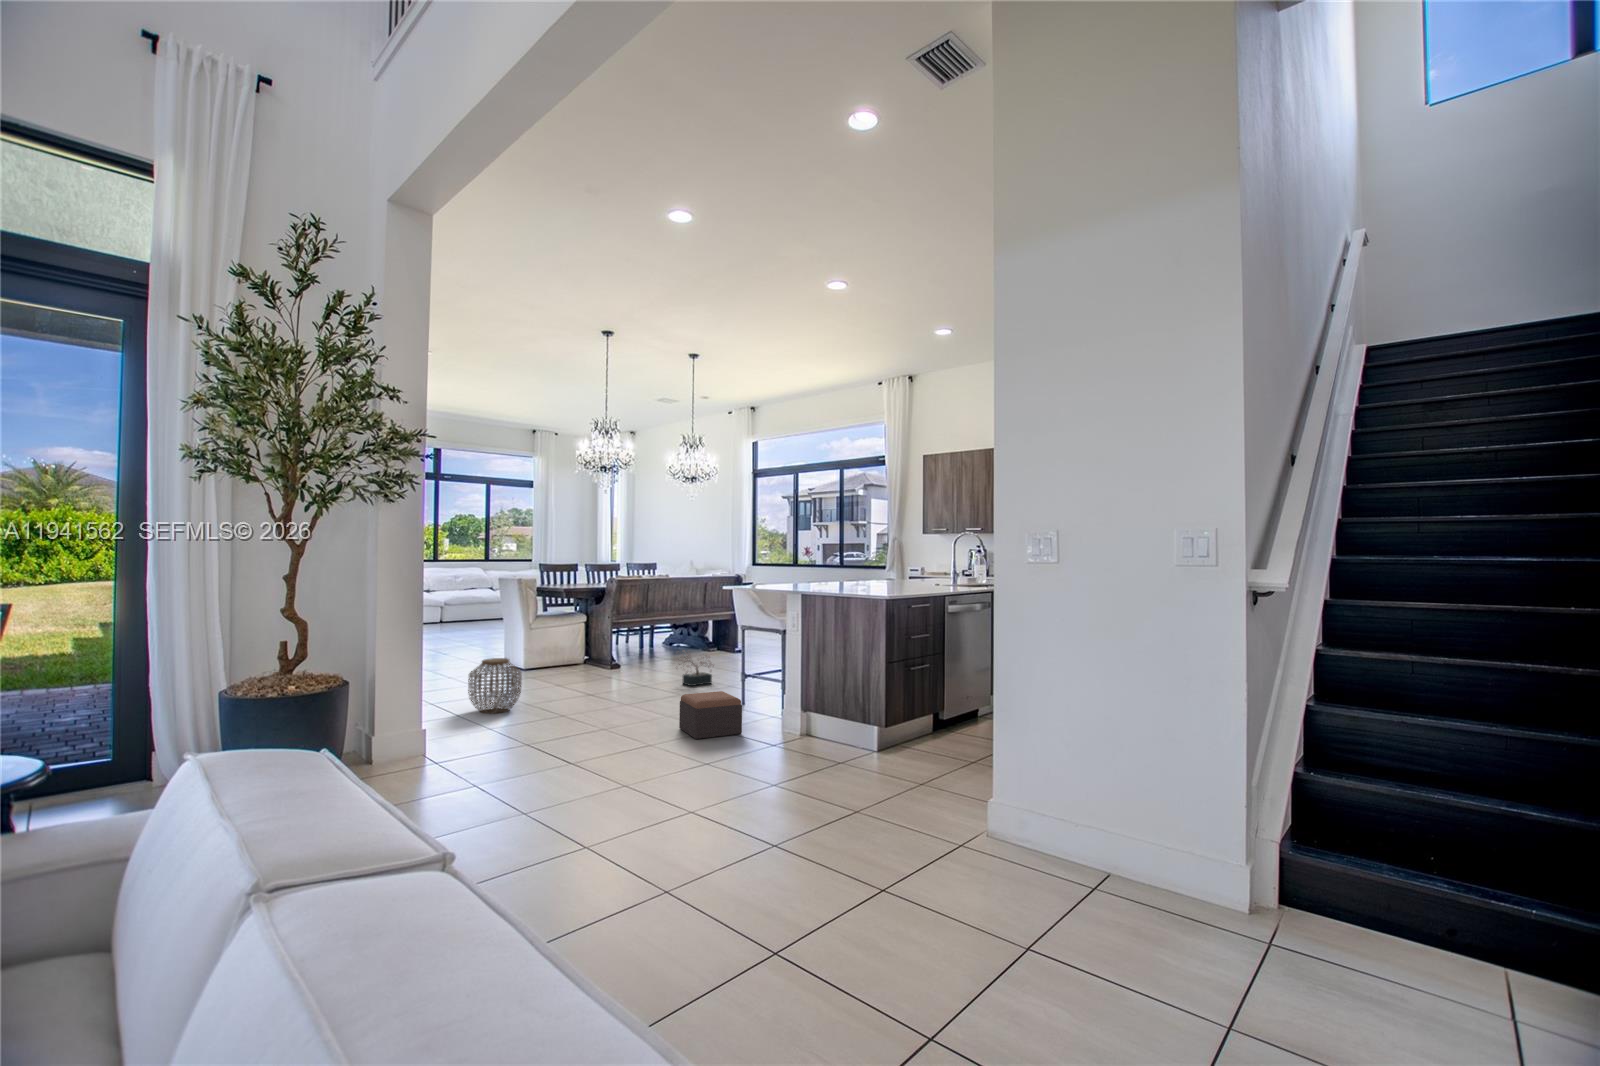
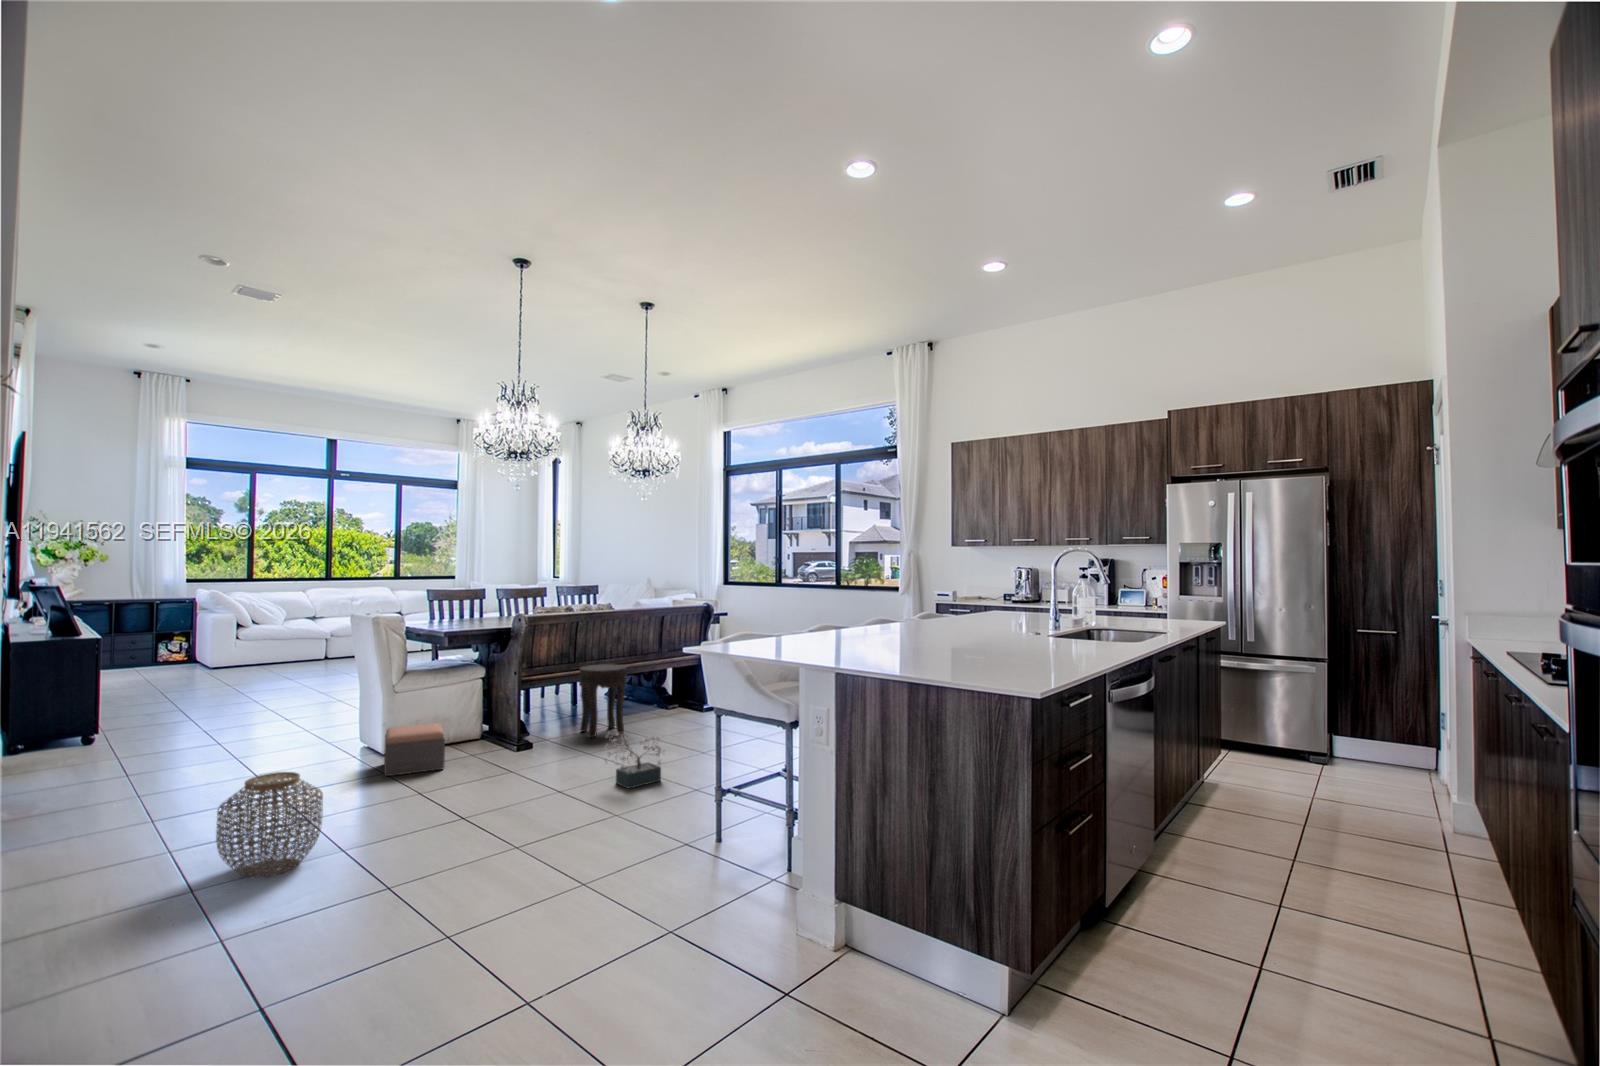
side table: none [651,615,684,664] -> present [579,664,627,737]
footstool: present [679,691,742,739] -> present [384,723,445,776]

